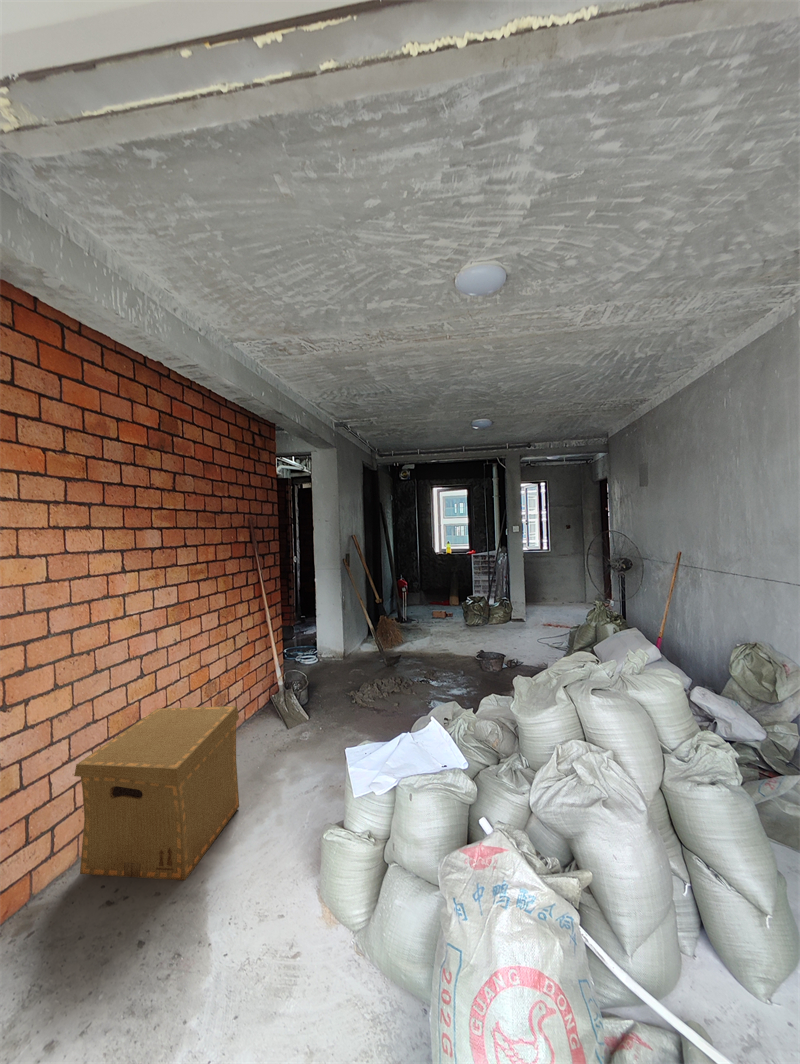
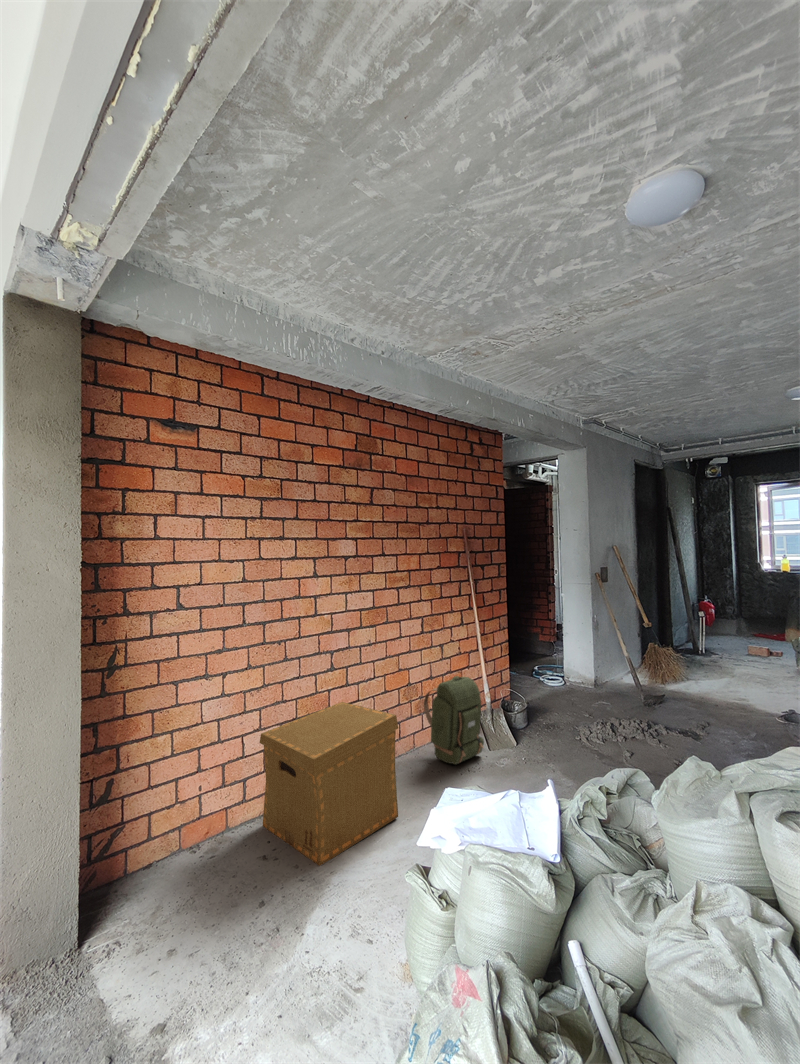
backpack: none [225,661,286,747] -> present [424,676,484,764]

